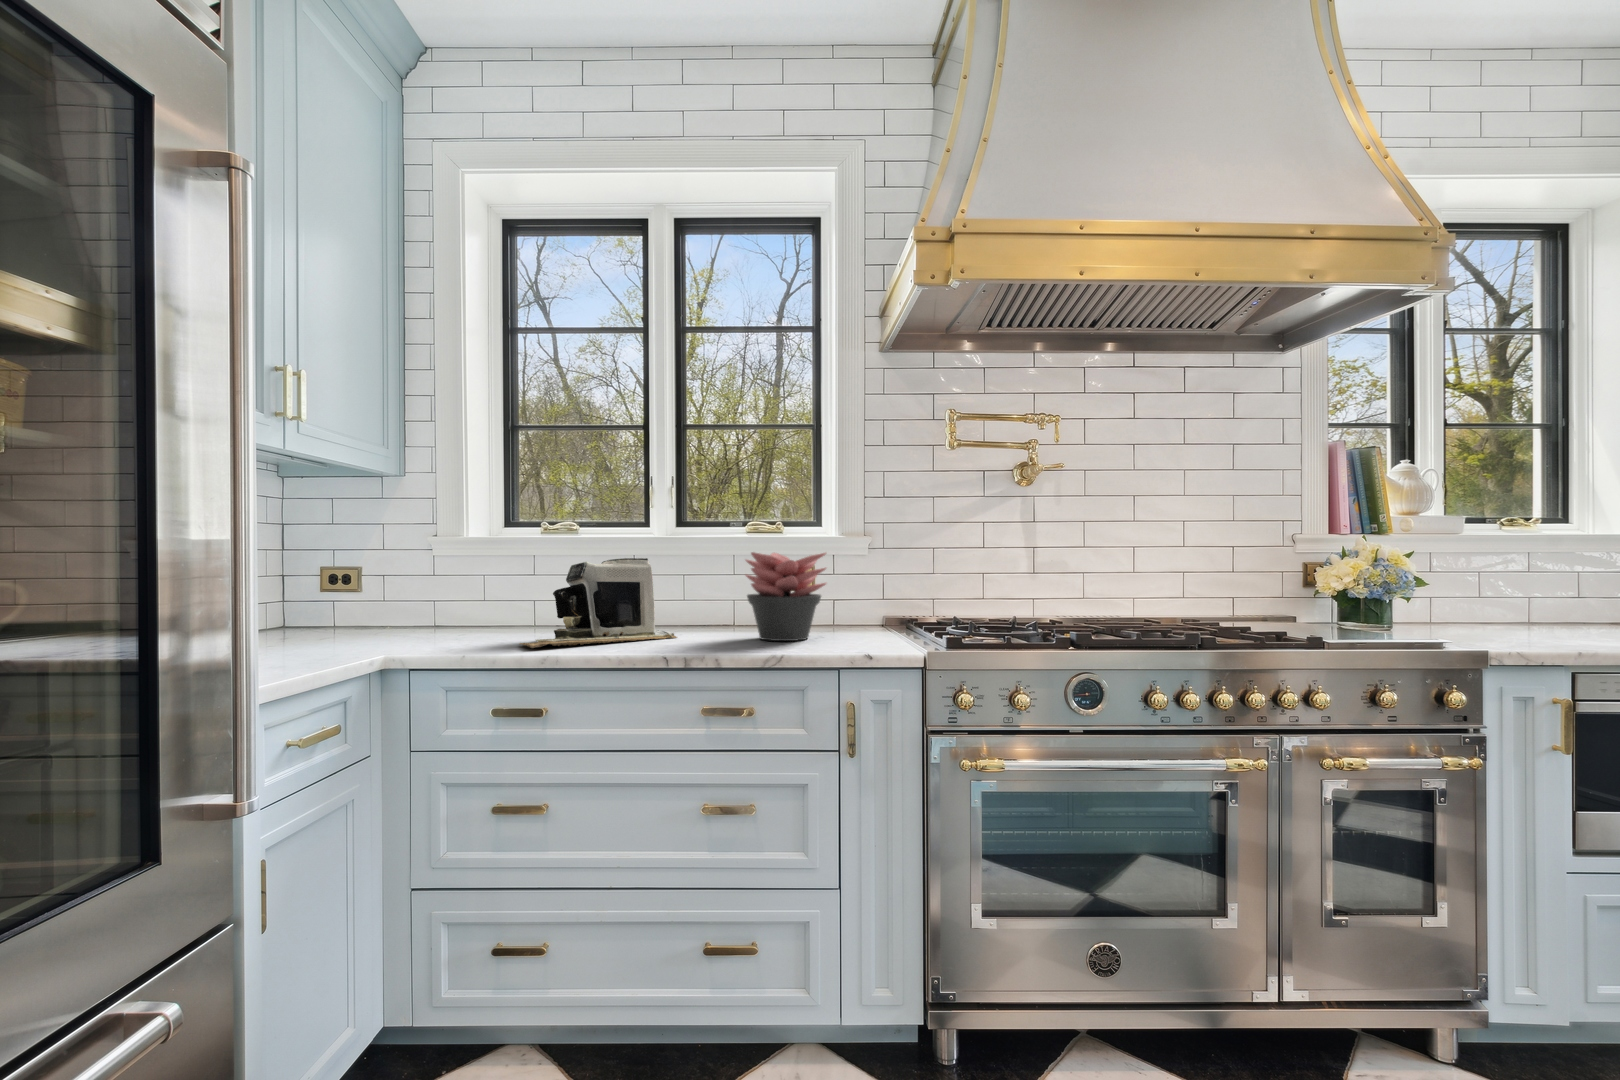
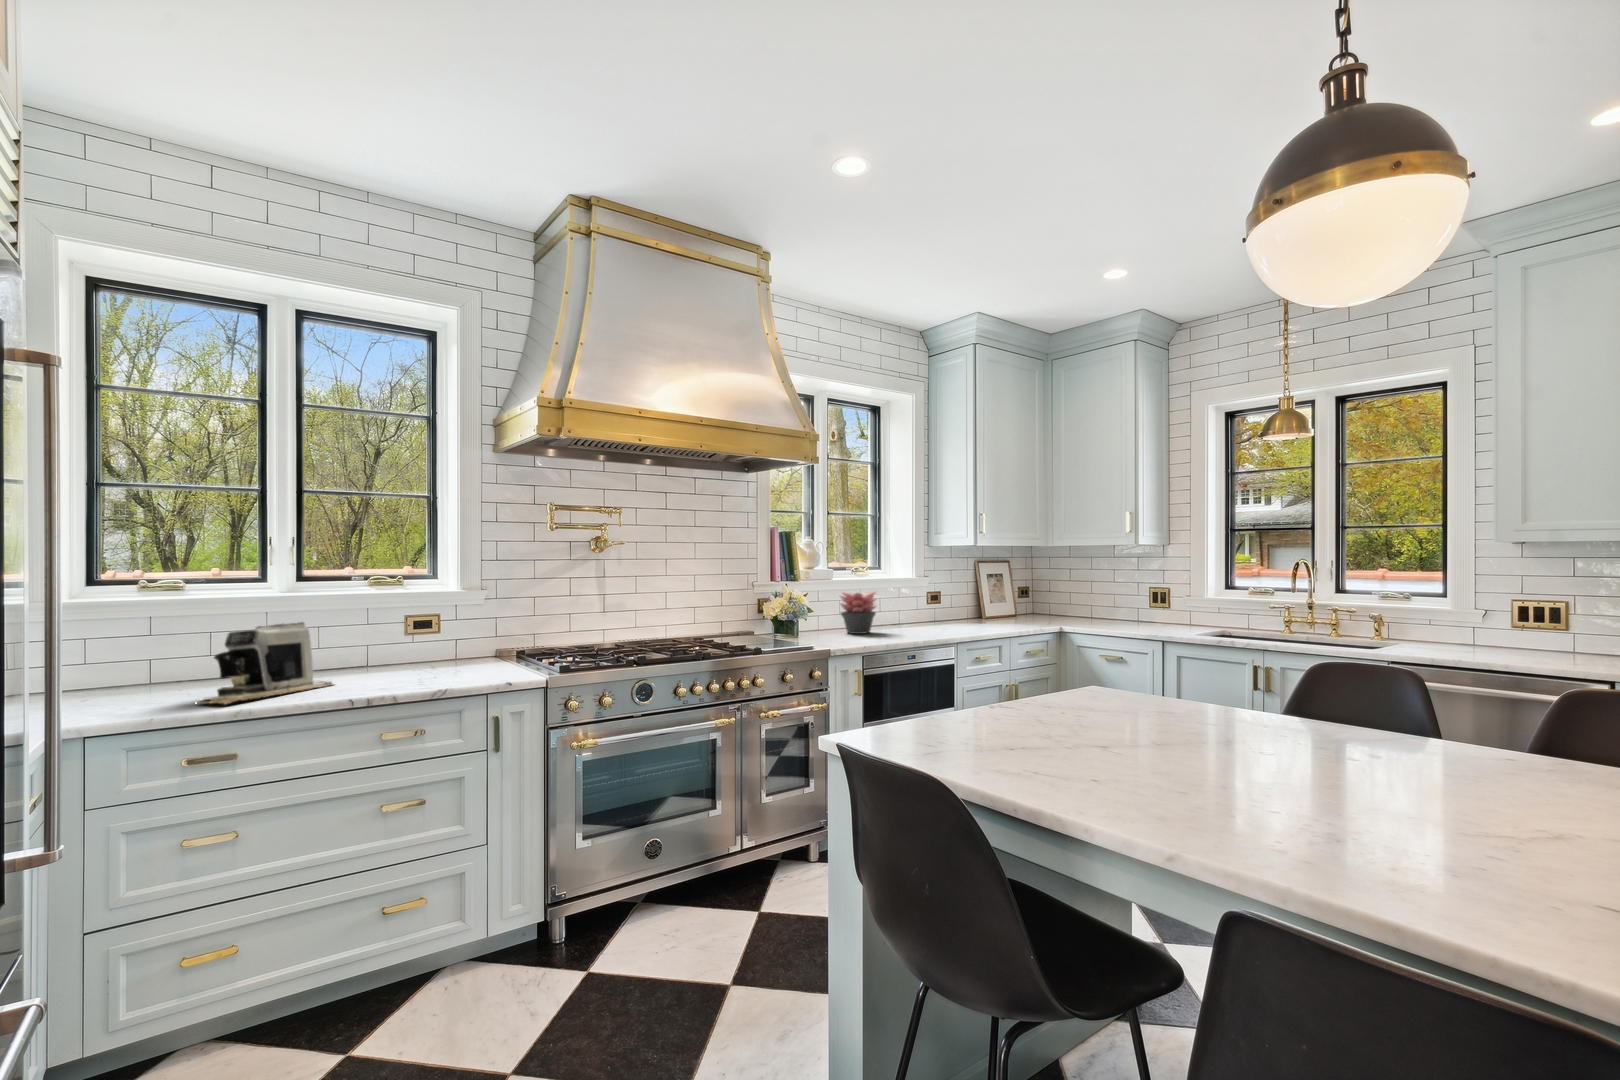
succulent plant: present [746,552,826,641] -> present [841,592,876,634]

